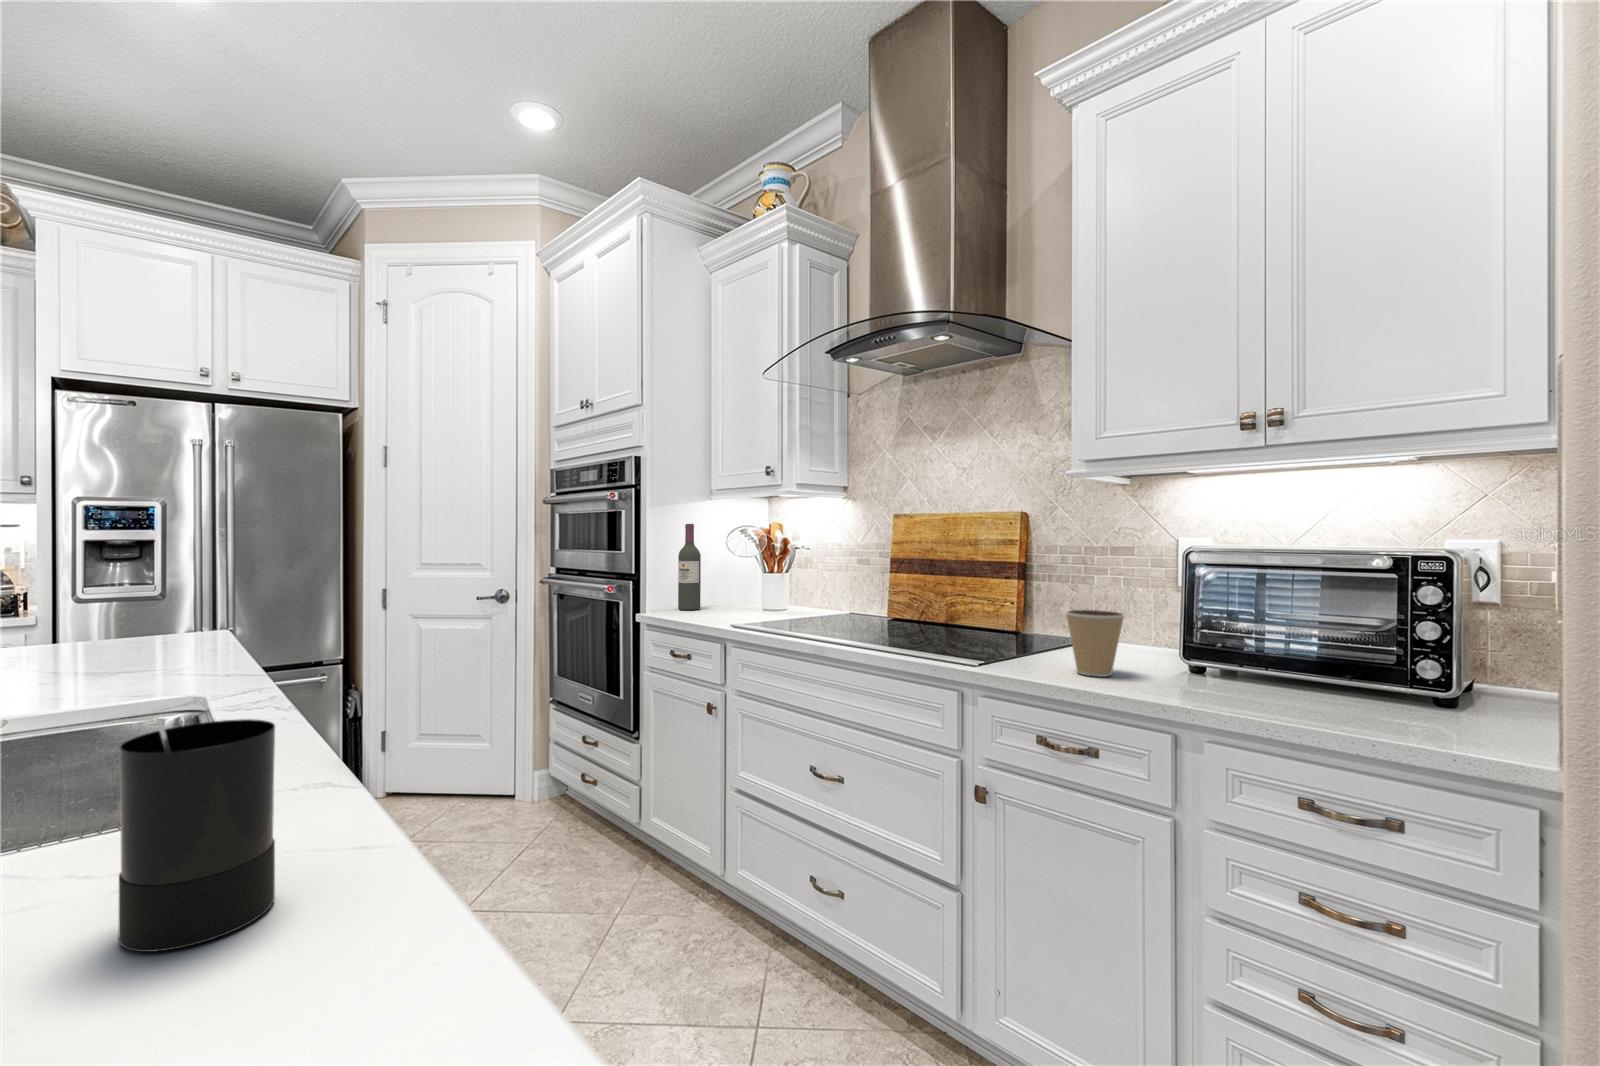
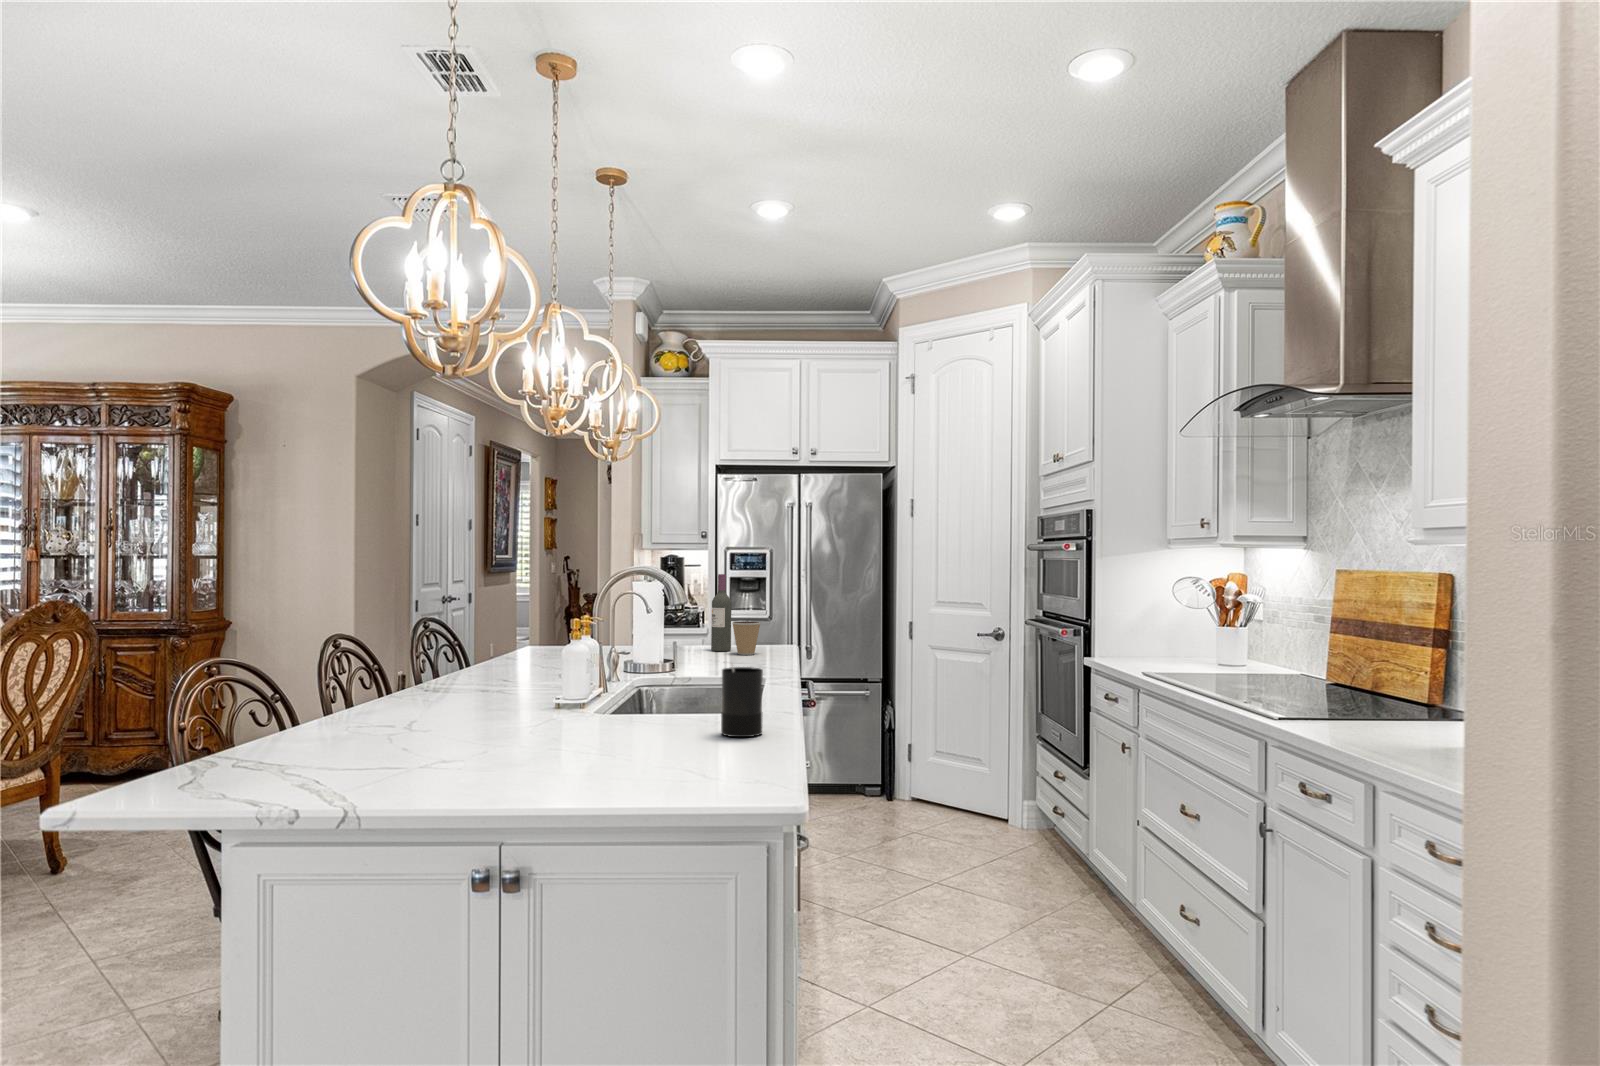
wine bottle: present [678,524,701,610] -> present [711,574,731,651]
coffee cup: present [1066,610,1124,677] -> present [732,621,760,655]

